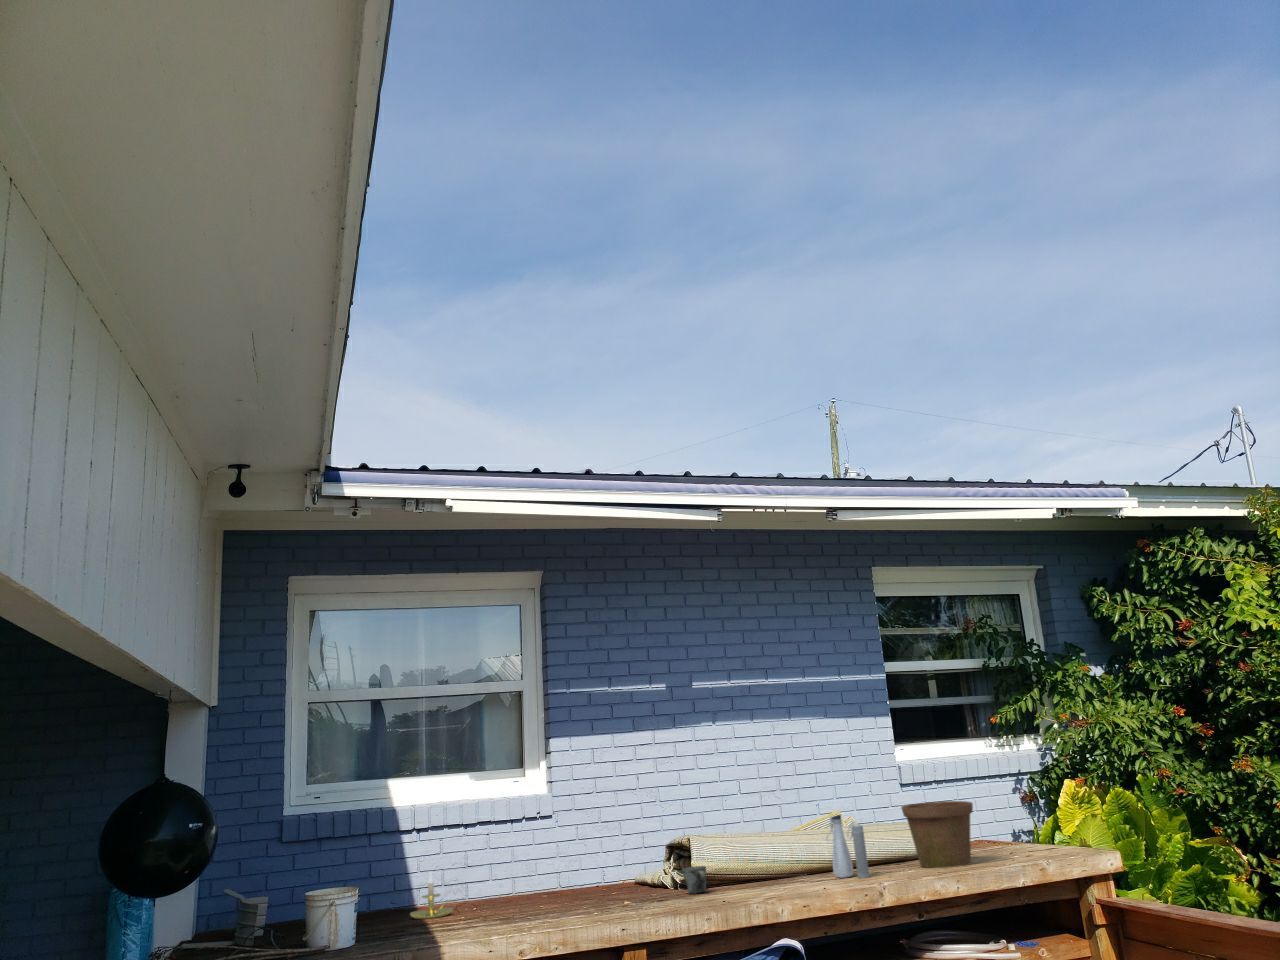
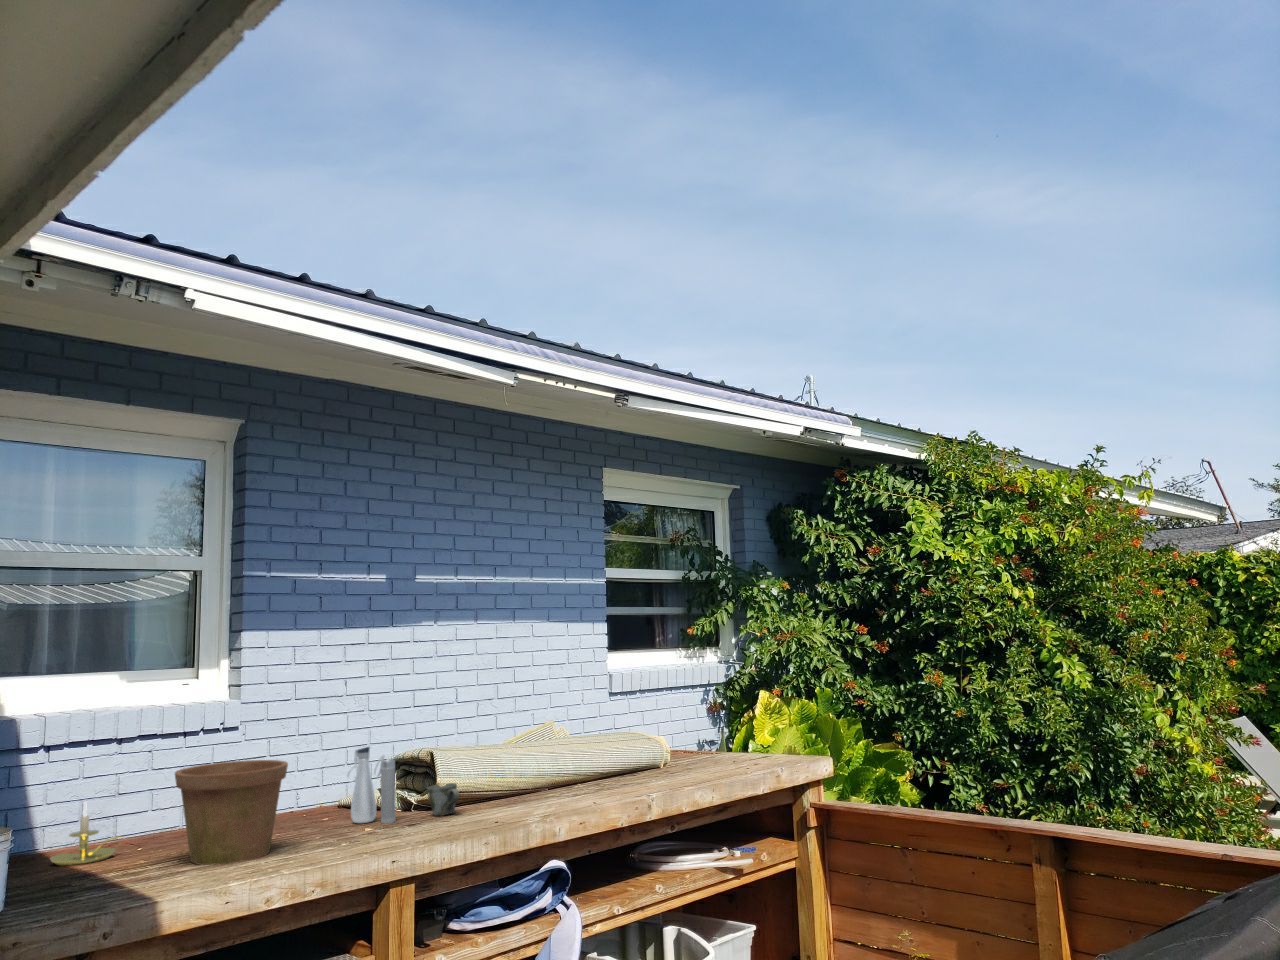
flower pot: present [901,801,973,868] -> present [175,760,288,865]
water bottle: present [826,815,869,878] -> present [347,747,395,824]

